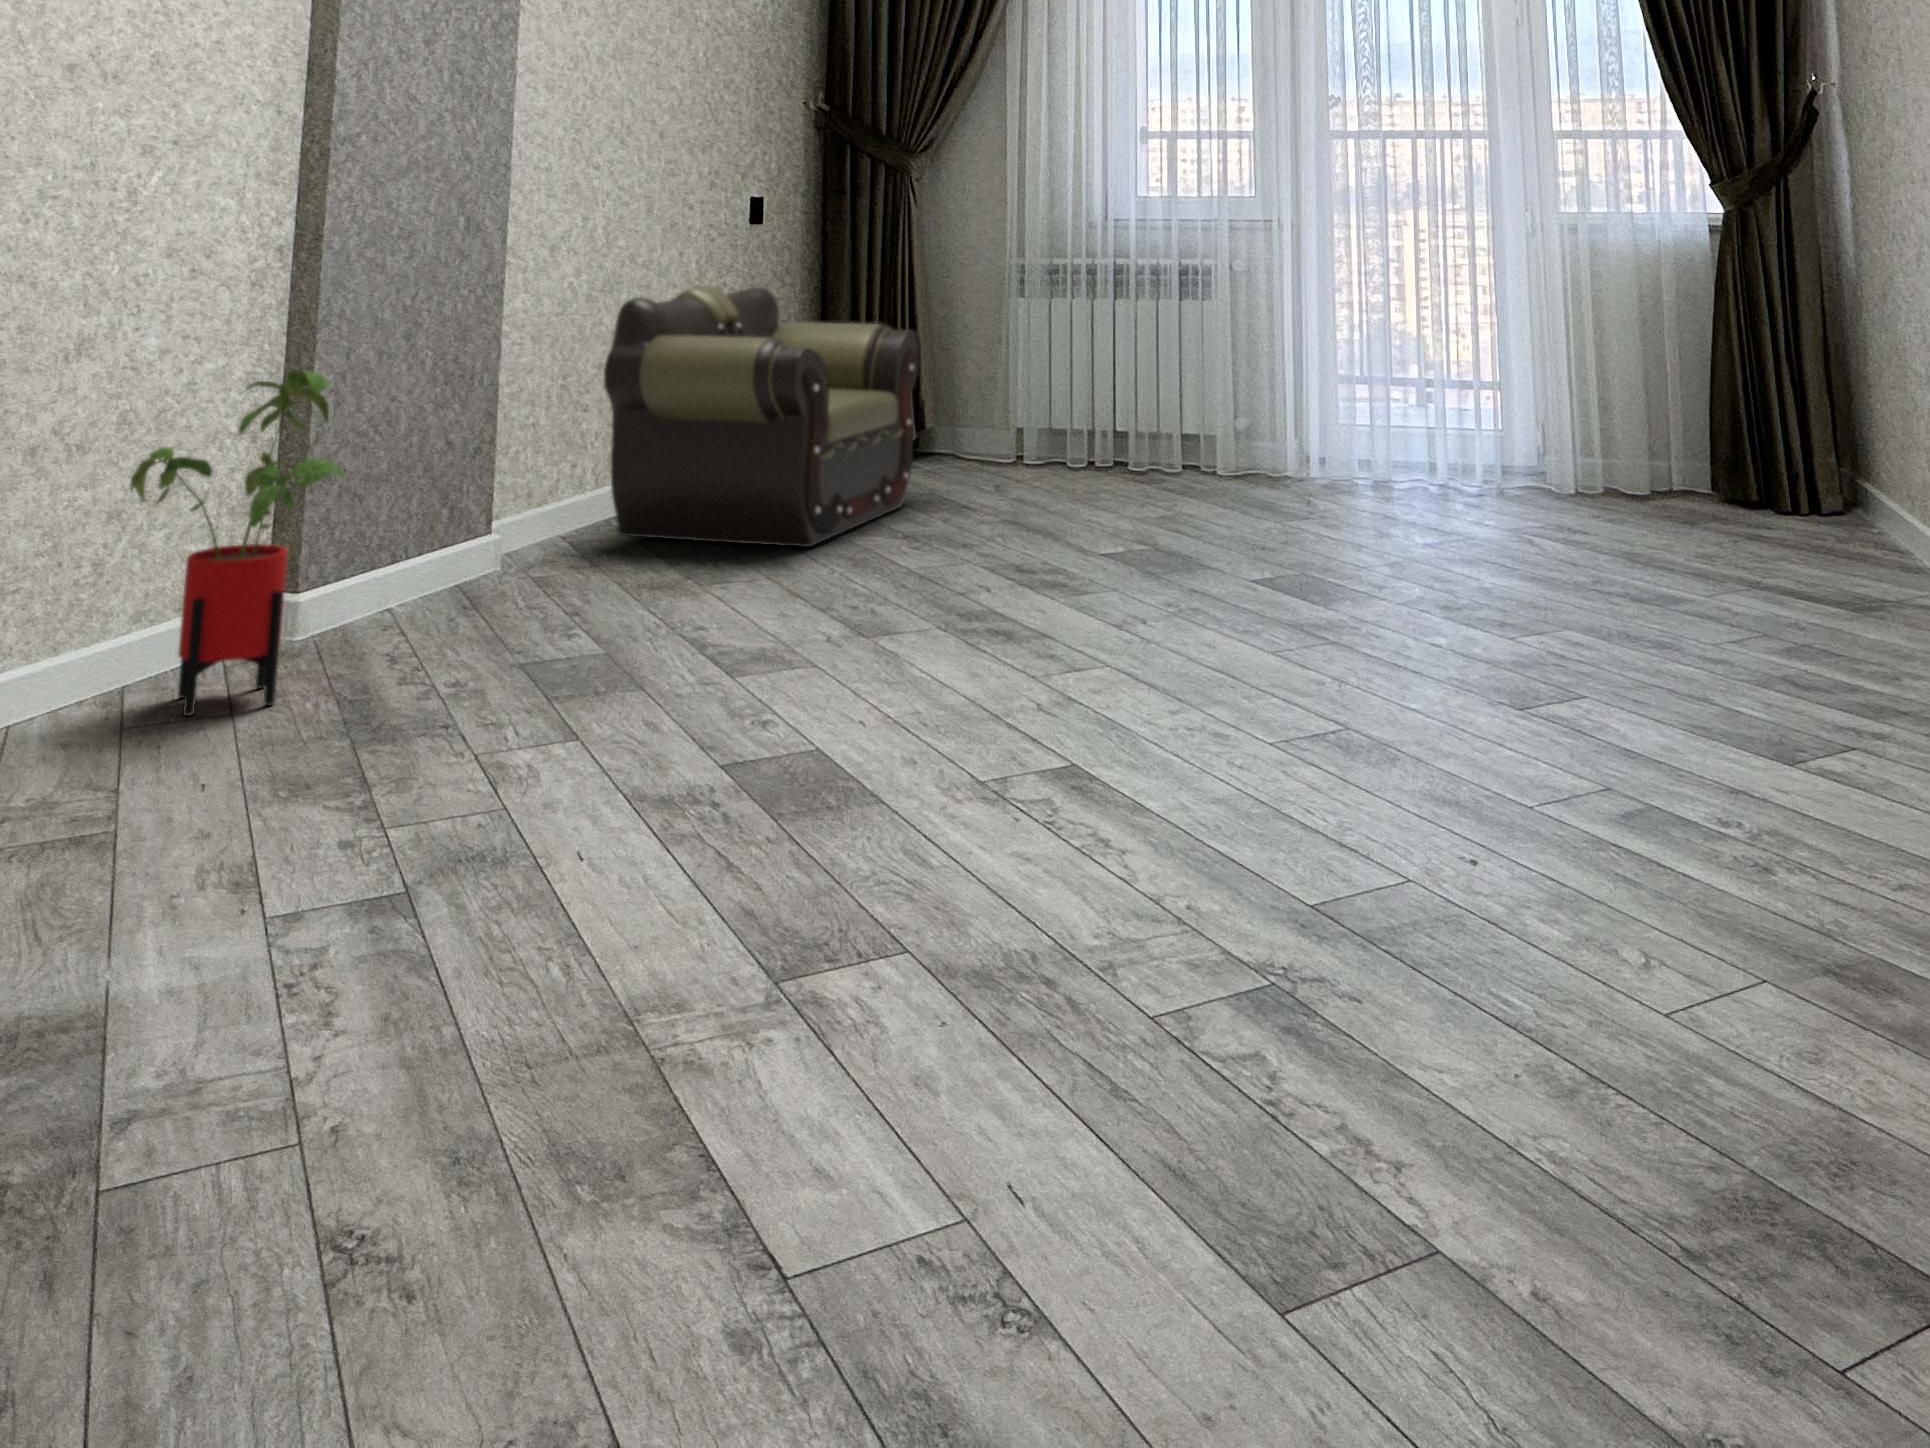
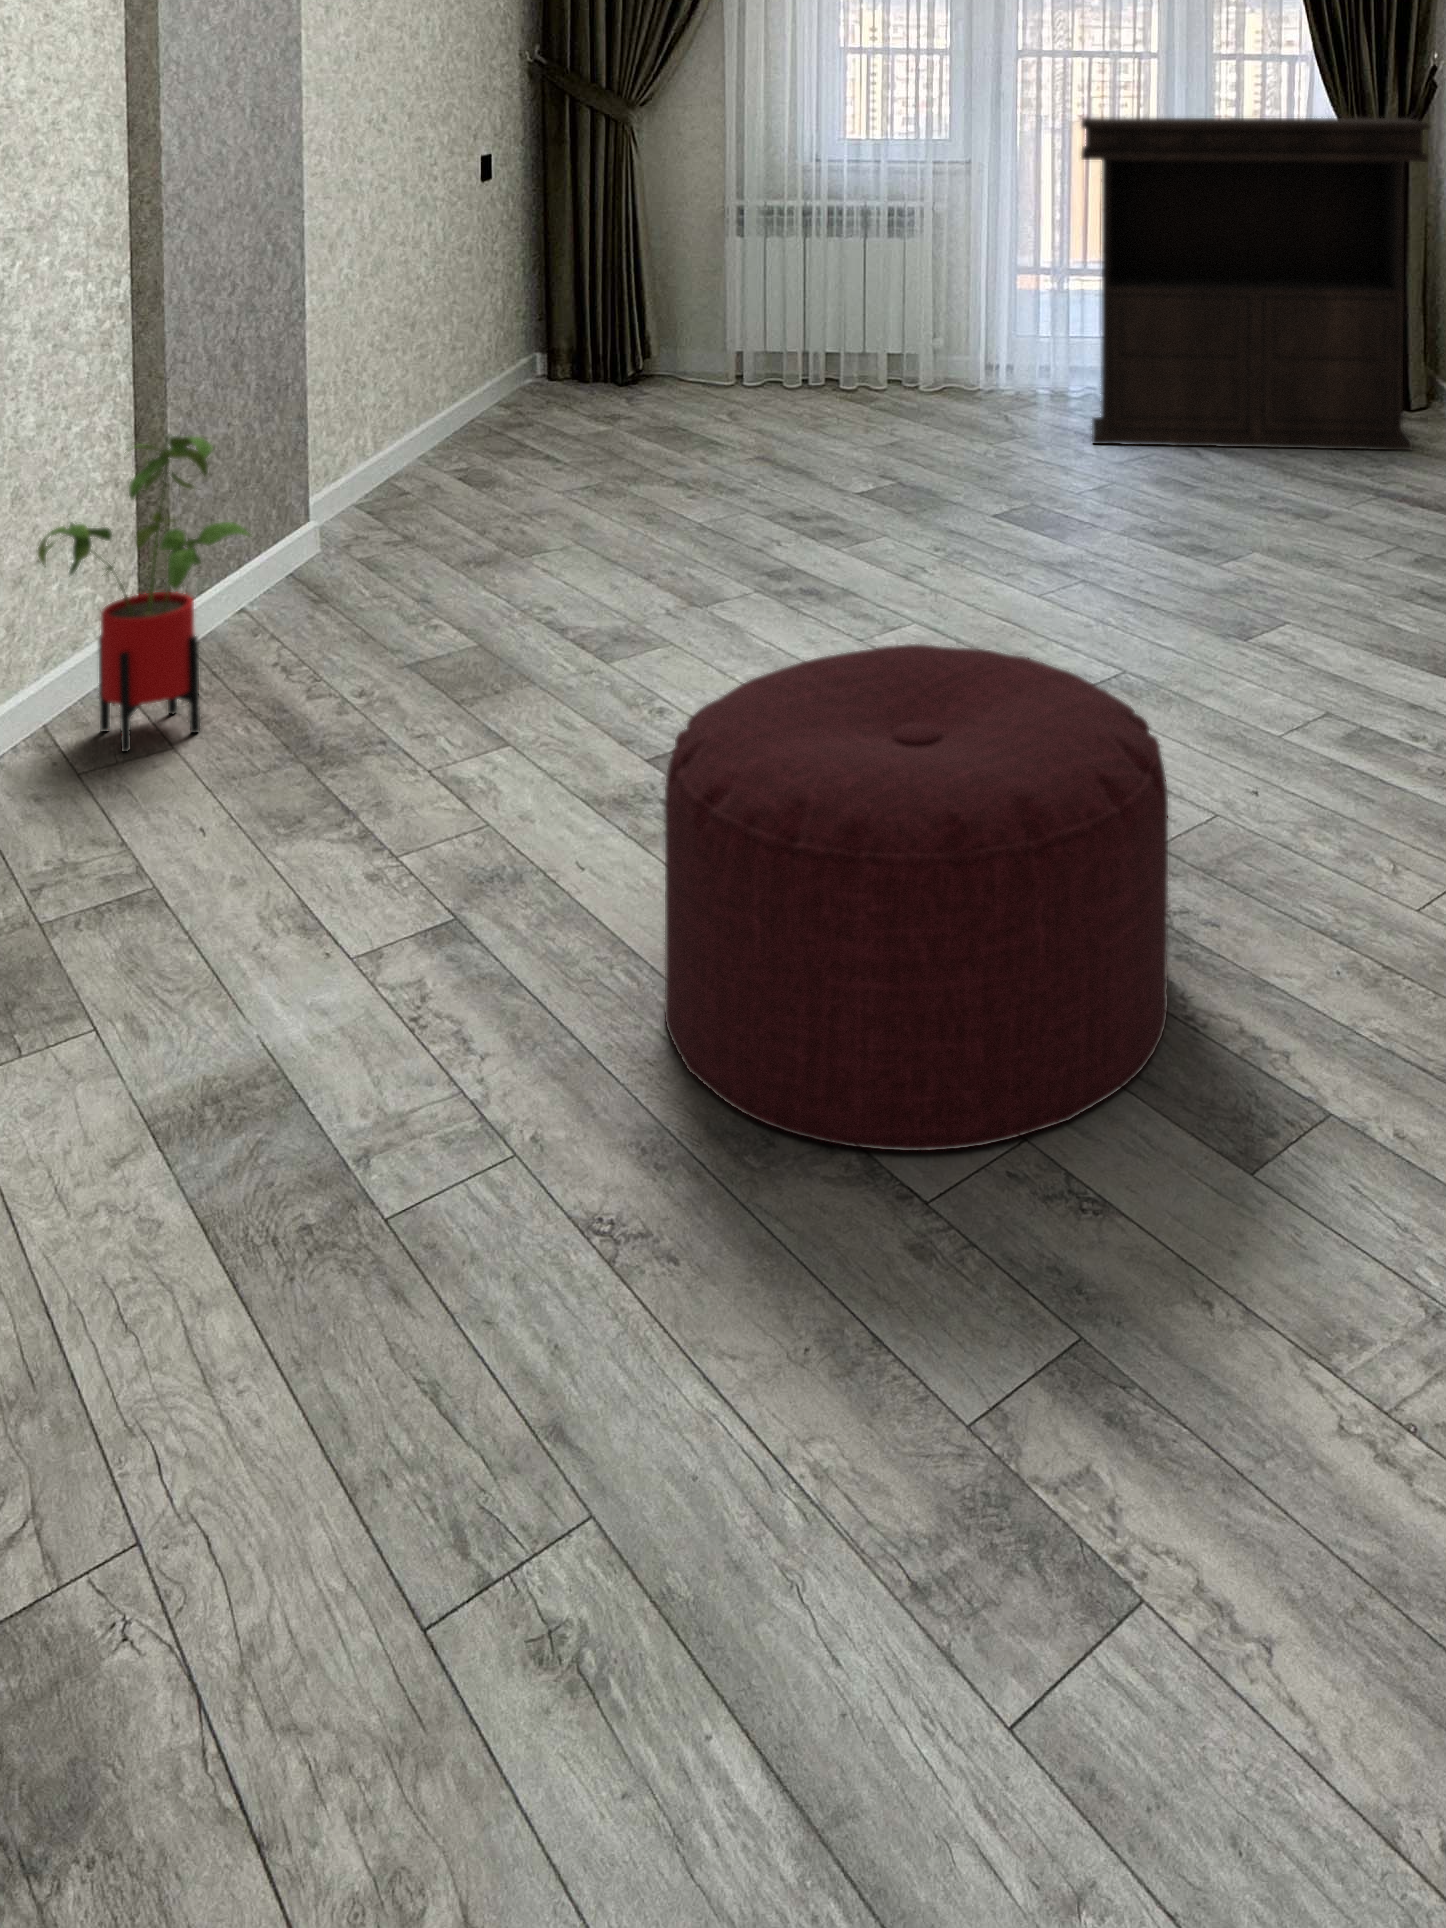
console table: none [1374,137,1804,545] -> present [1081,117,1428,450]
armchair: present [604,286,921,547] -> none [384,253,660,505]
ottoman: none [564,573,1255,1220] -> present [664,644,1168,1151]

